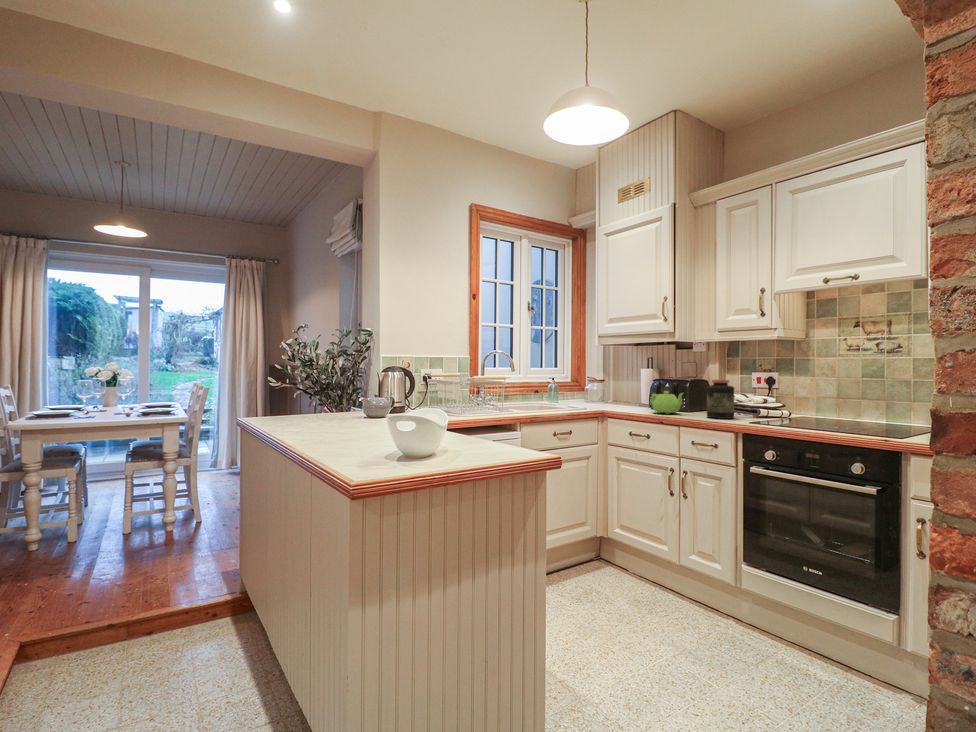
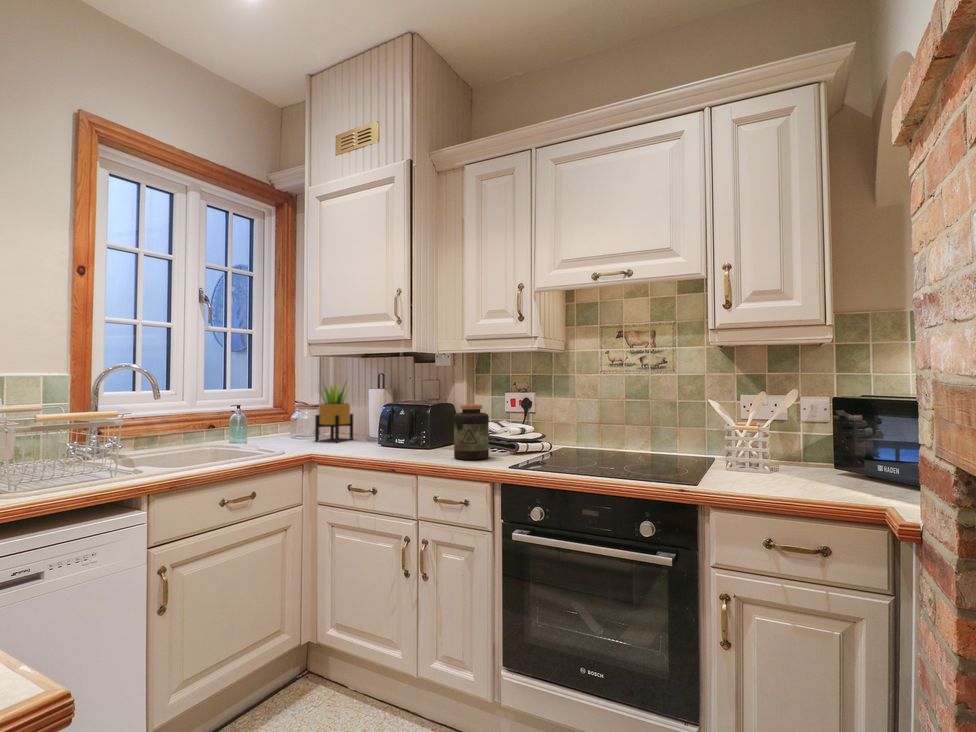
potted plant: none [603,361,629,406] -> present [315,383,353,442]
teapot: present [650,391,683,414] -> none [378,422,424,456]

